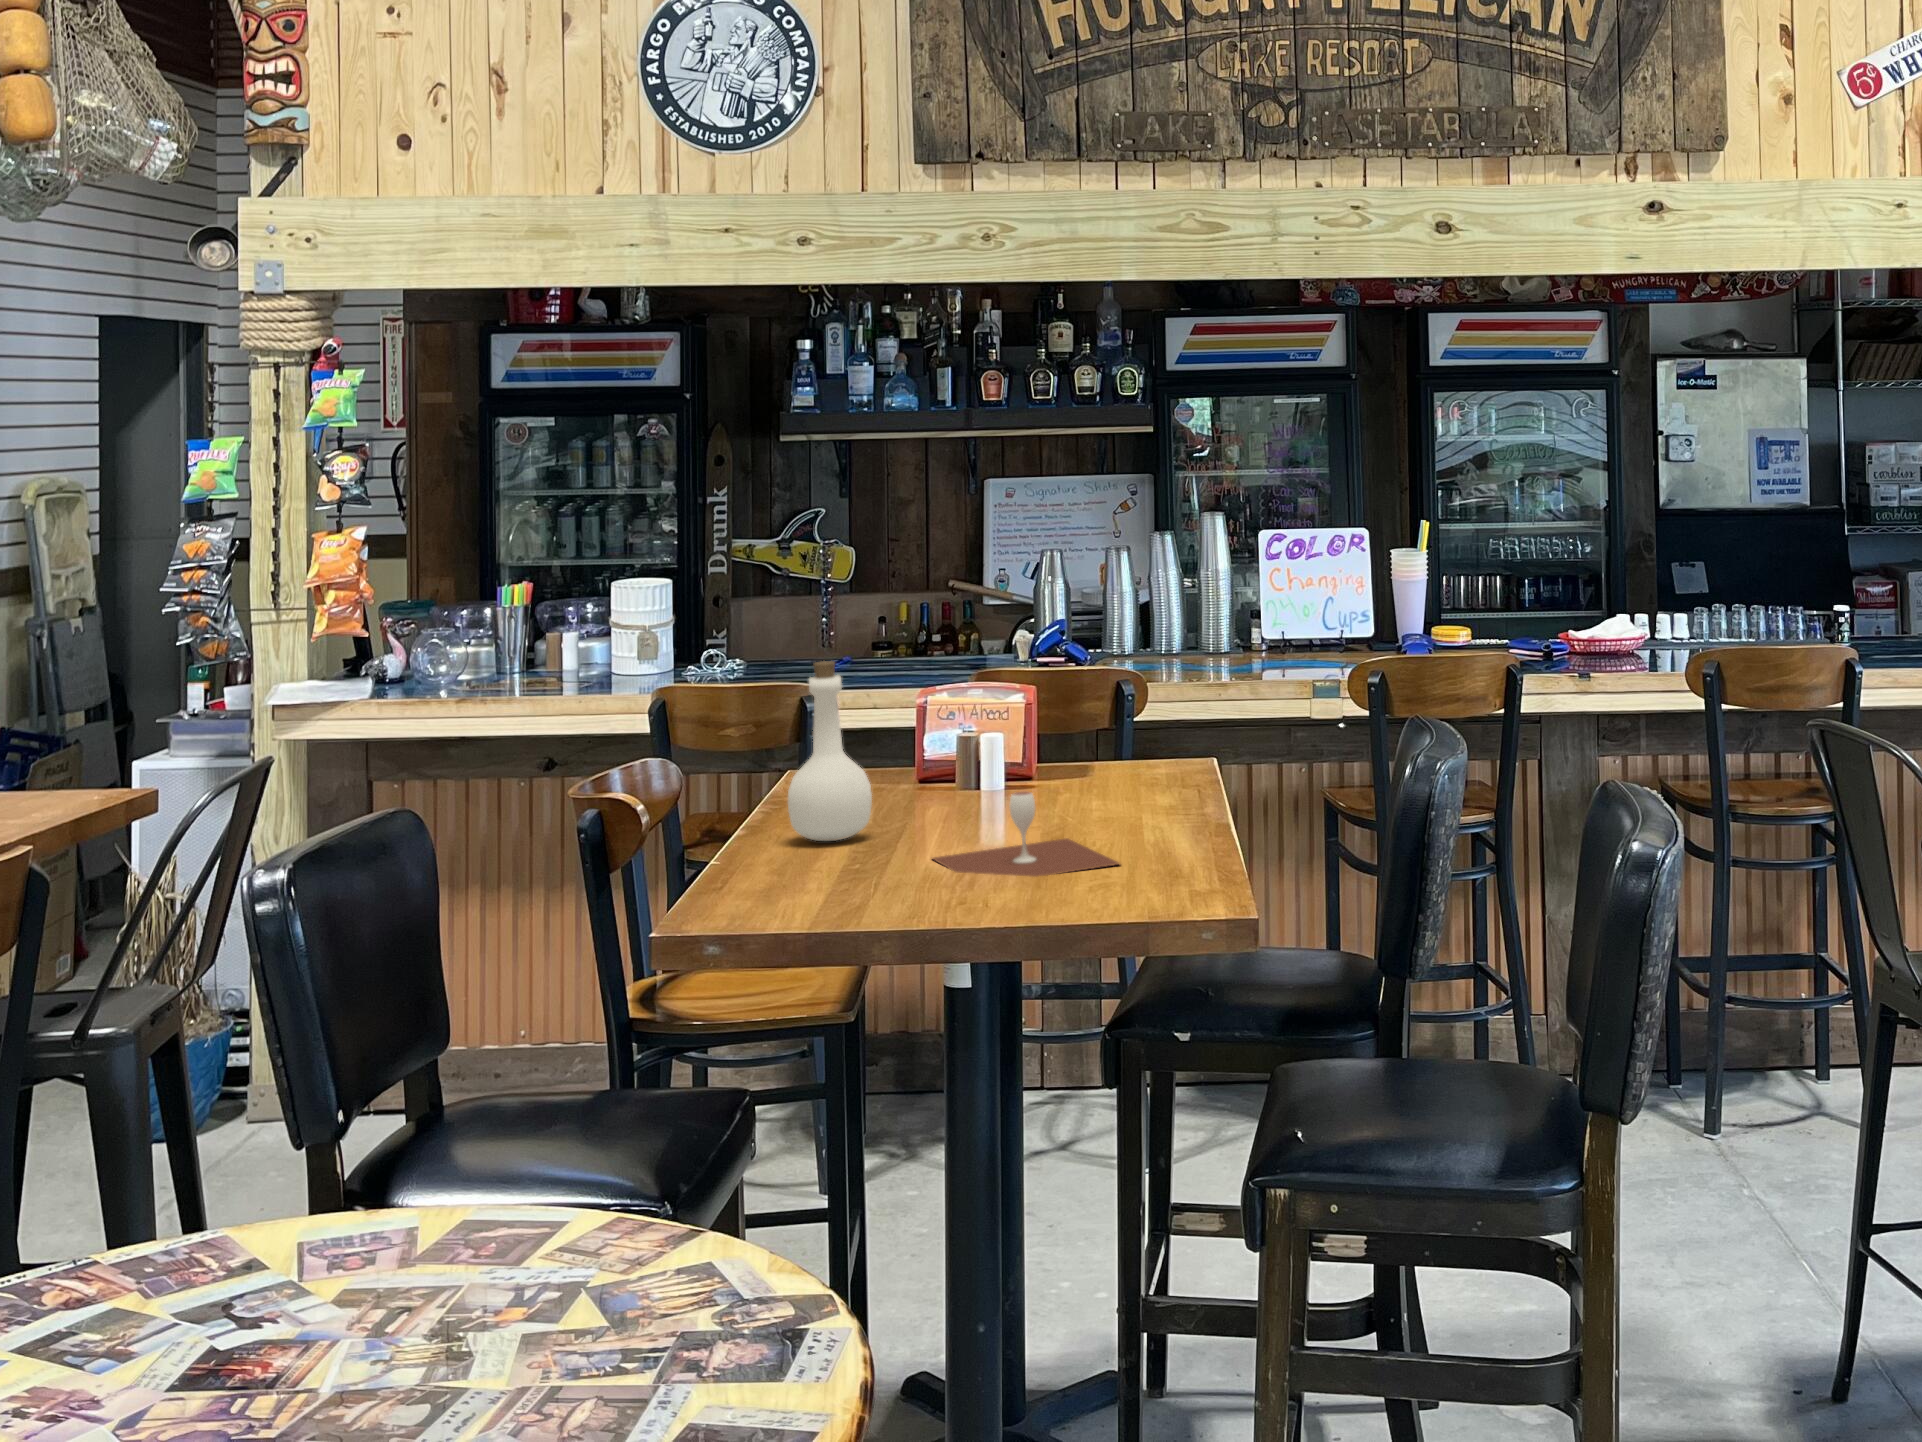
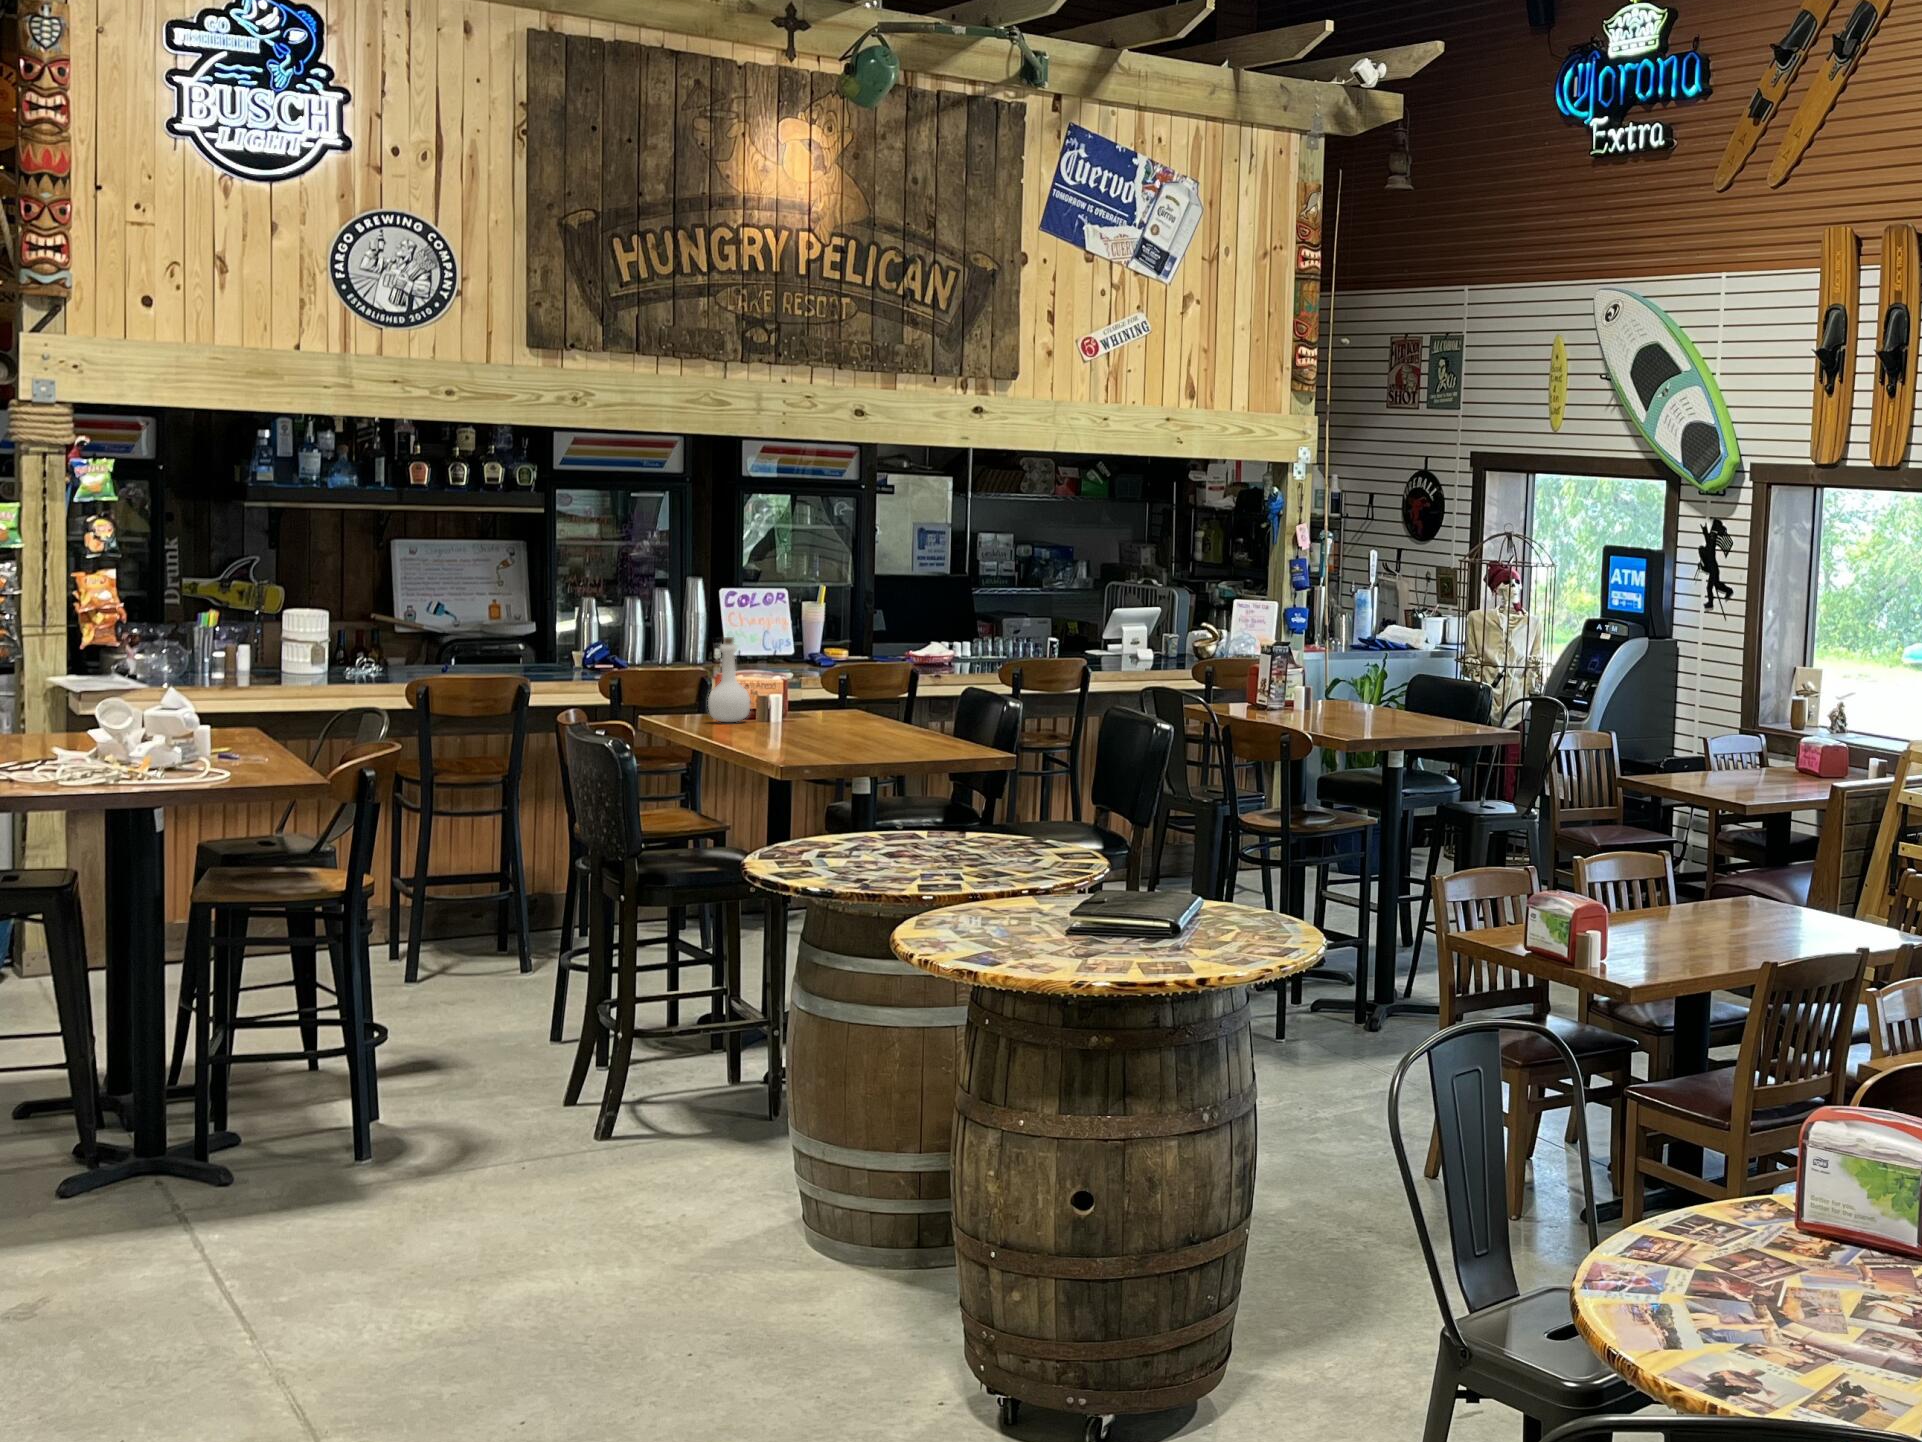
wine glass: present [933,792,1120,877] -> none [804,692,903,729]

